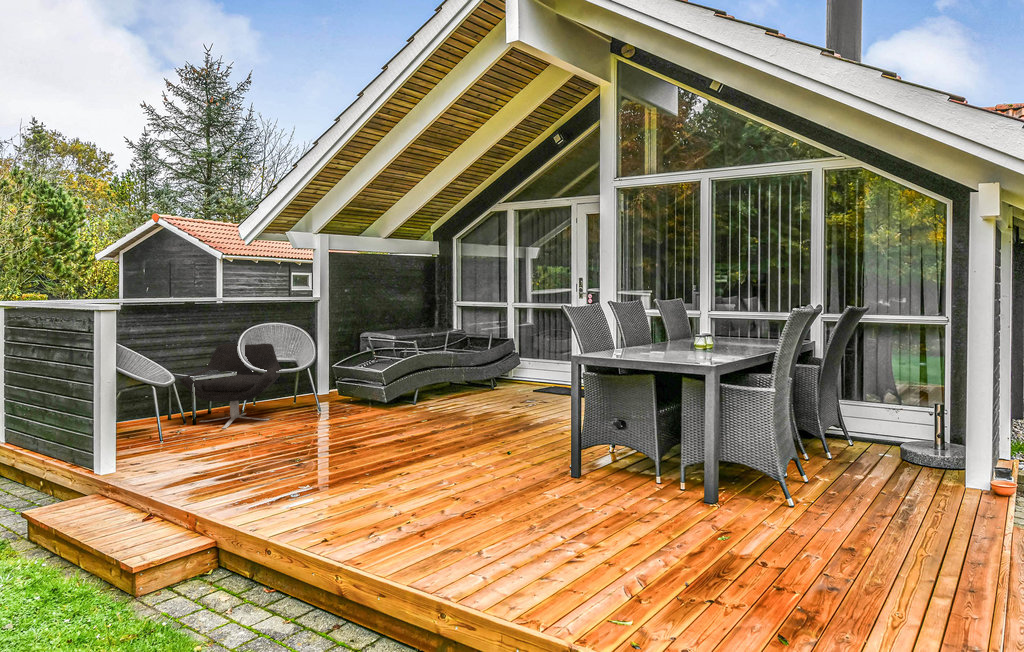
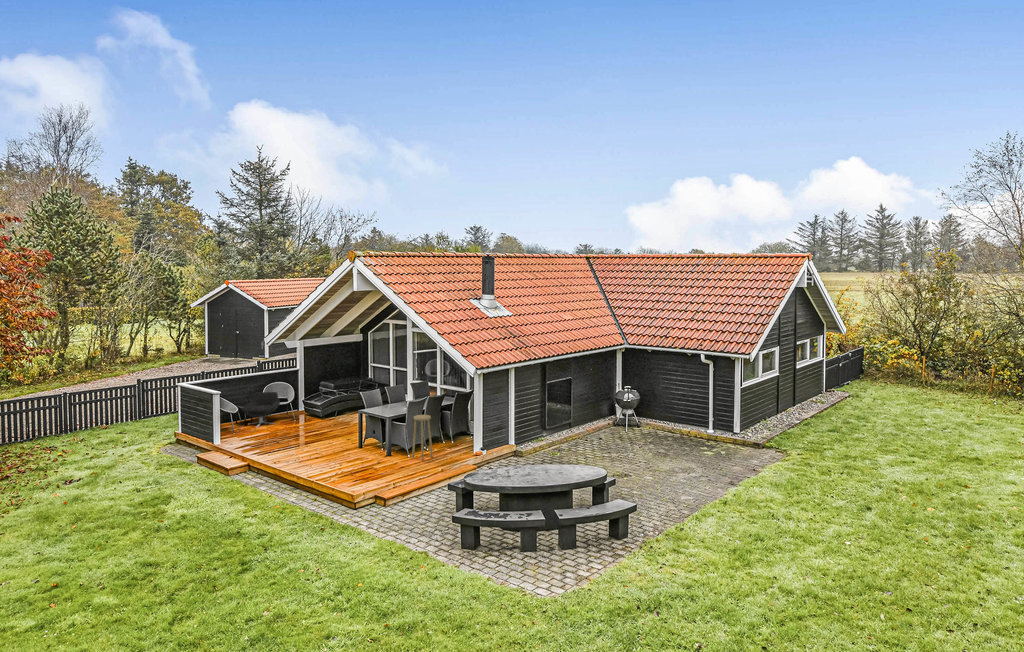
stool: none [789,358,858,512] -> present [412,415,433,461]

